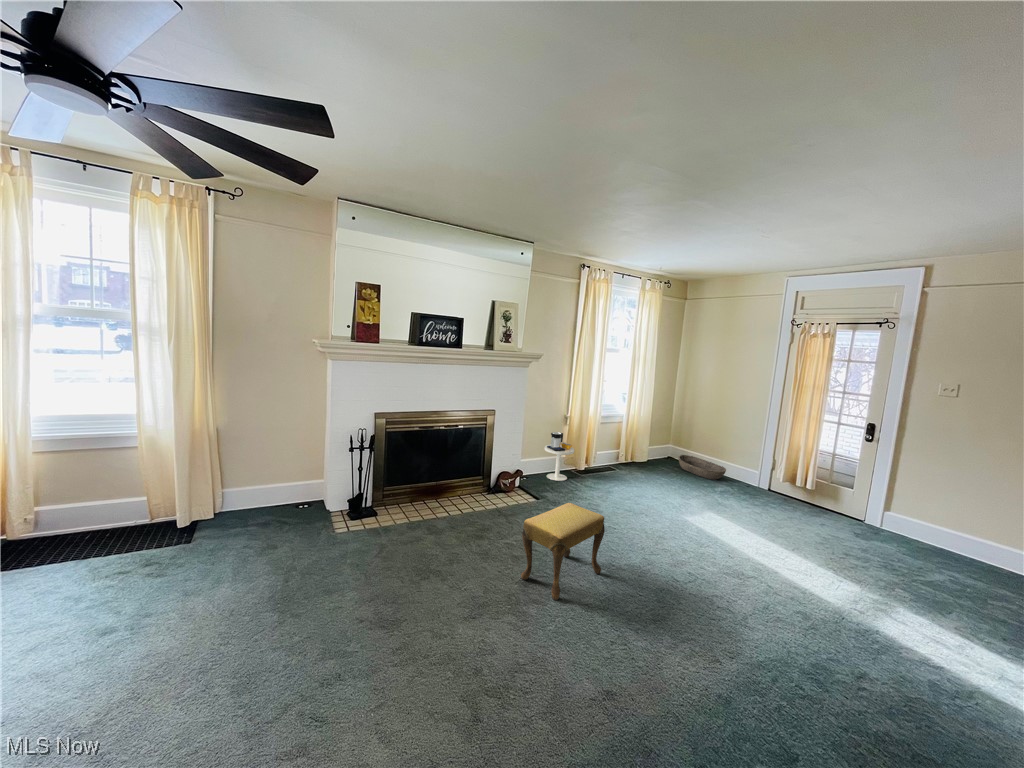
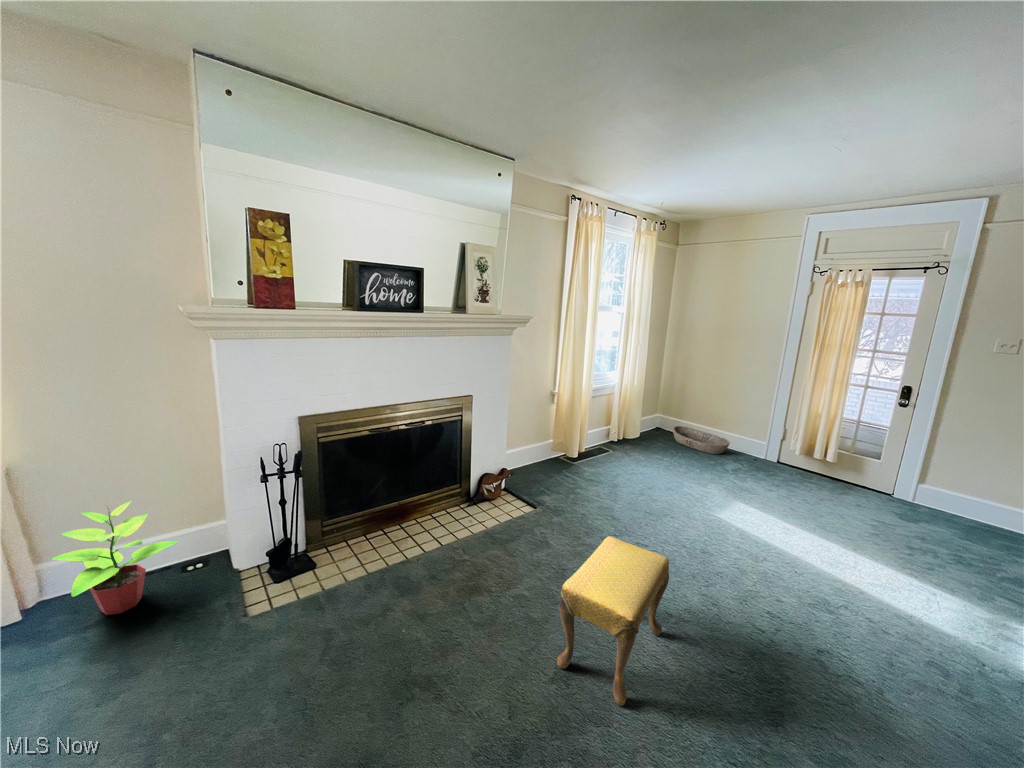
side table: present [545,432,574,481] -> none [530,415,567,475]
potted plant: none [233,454,298,523] -> present [51,501,178,615]

